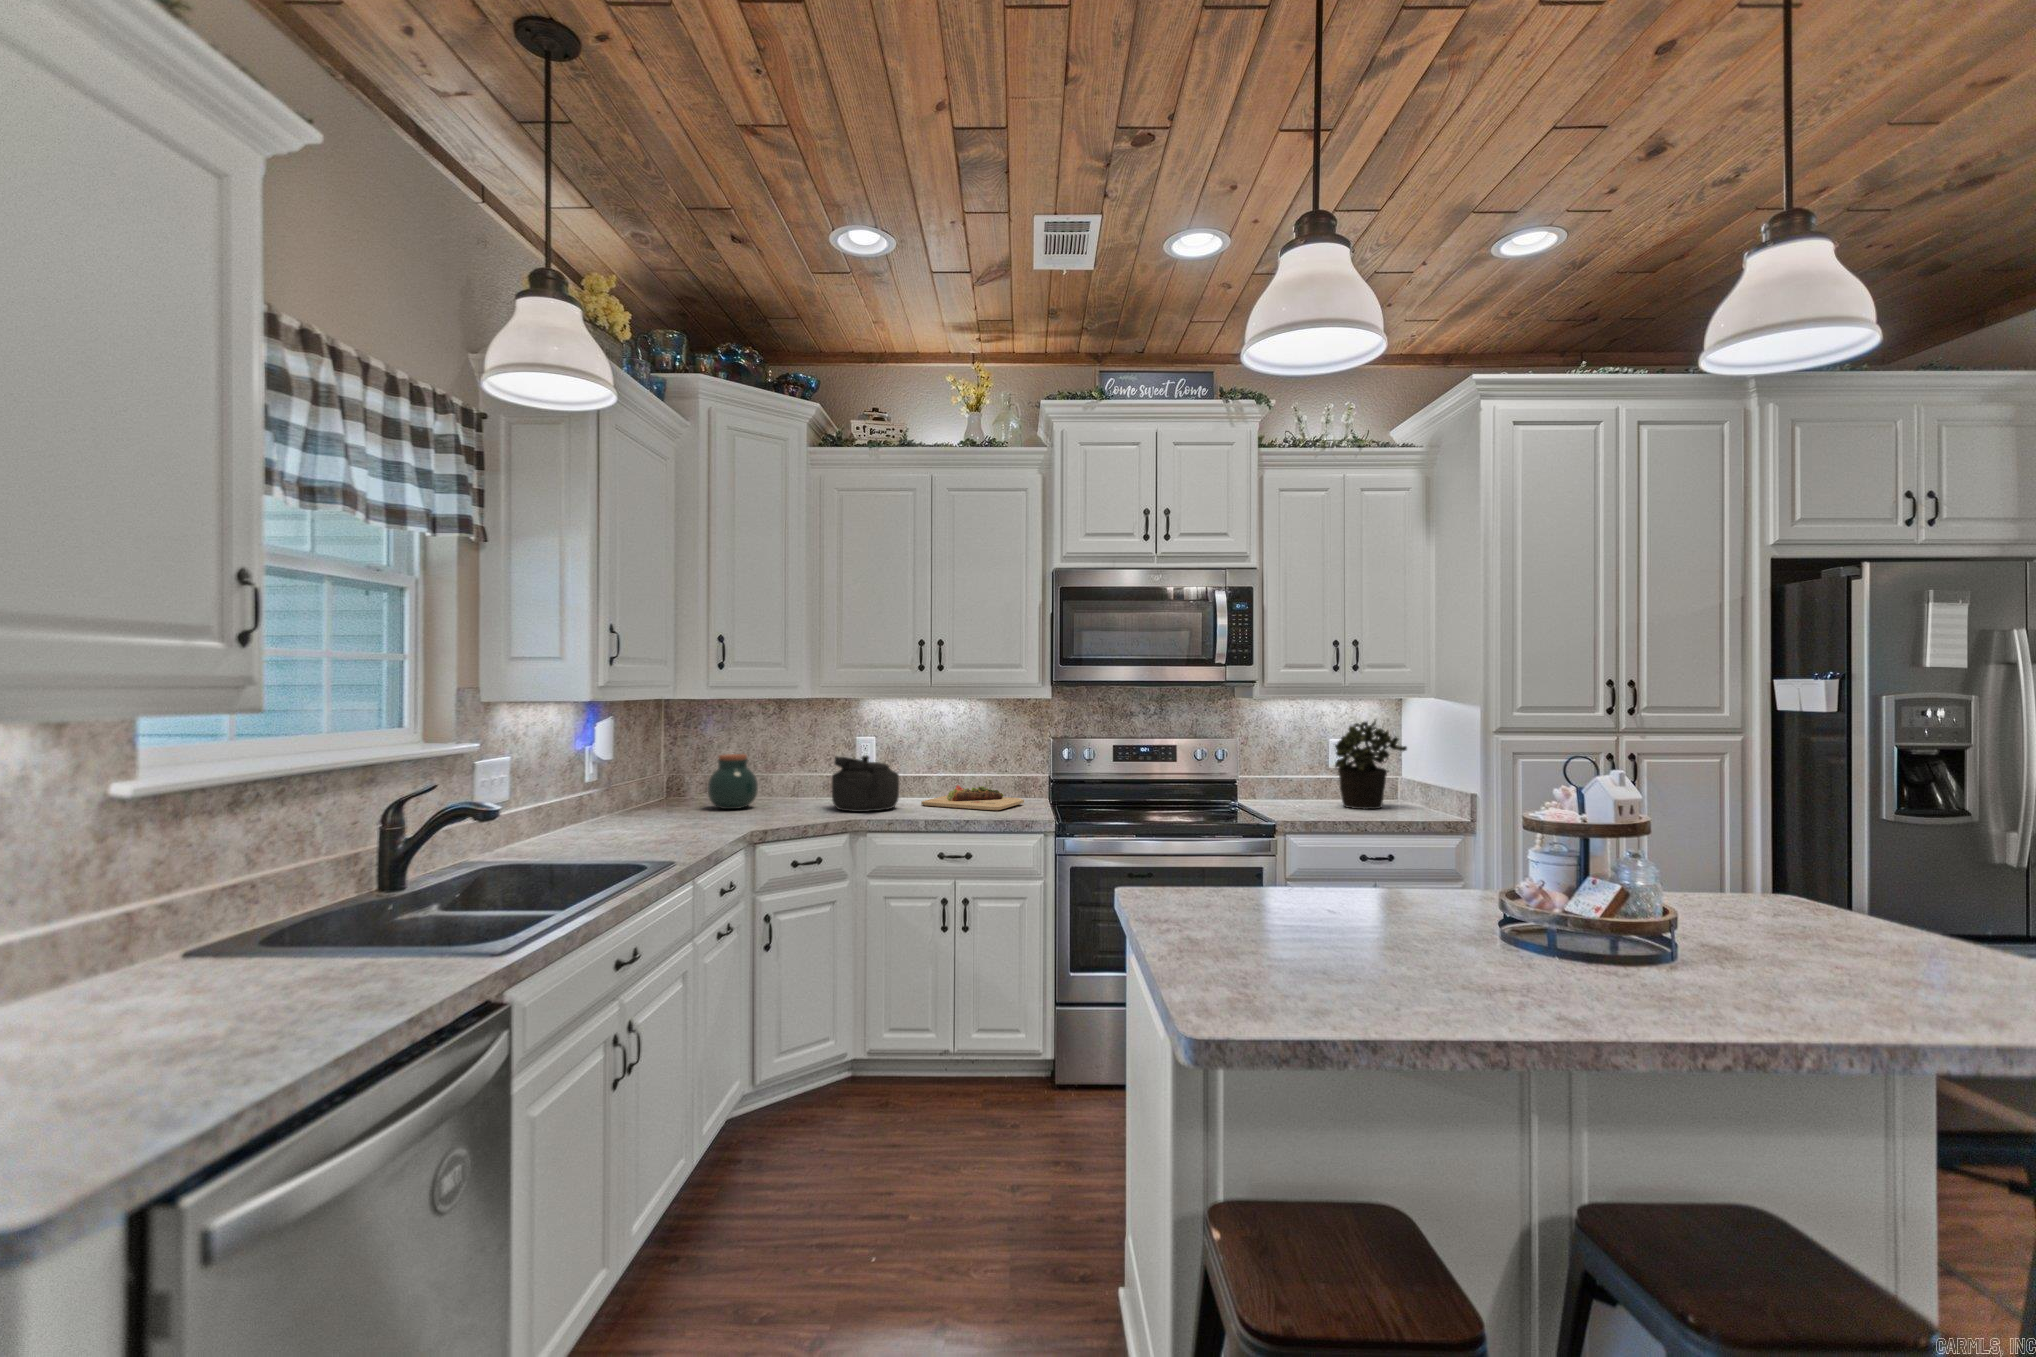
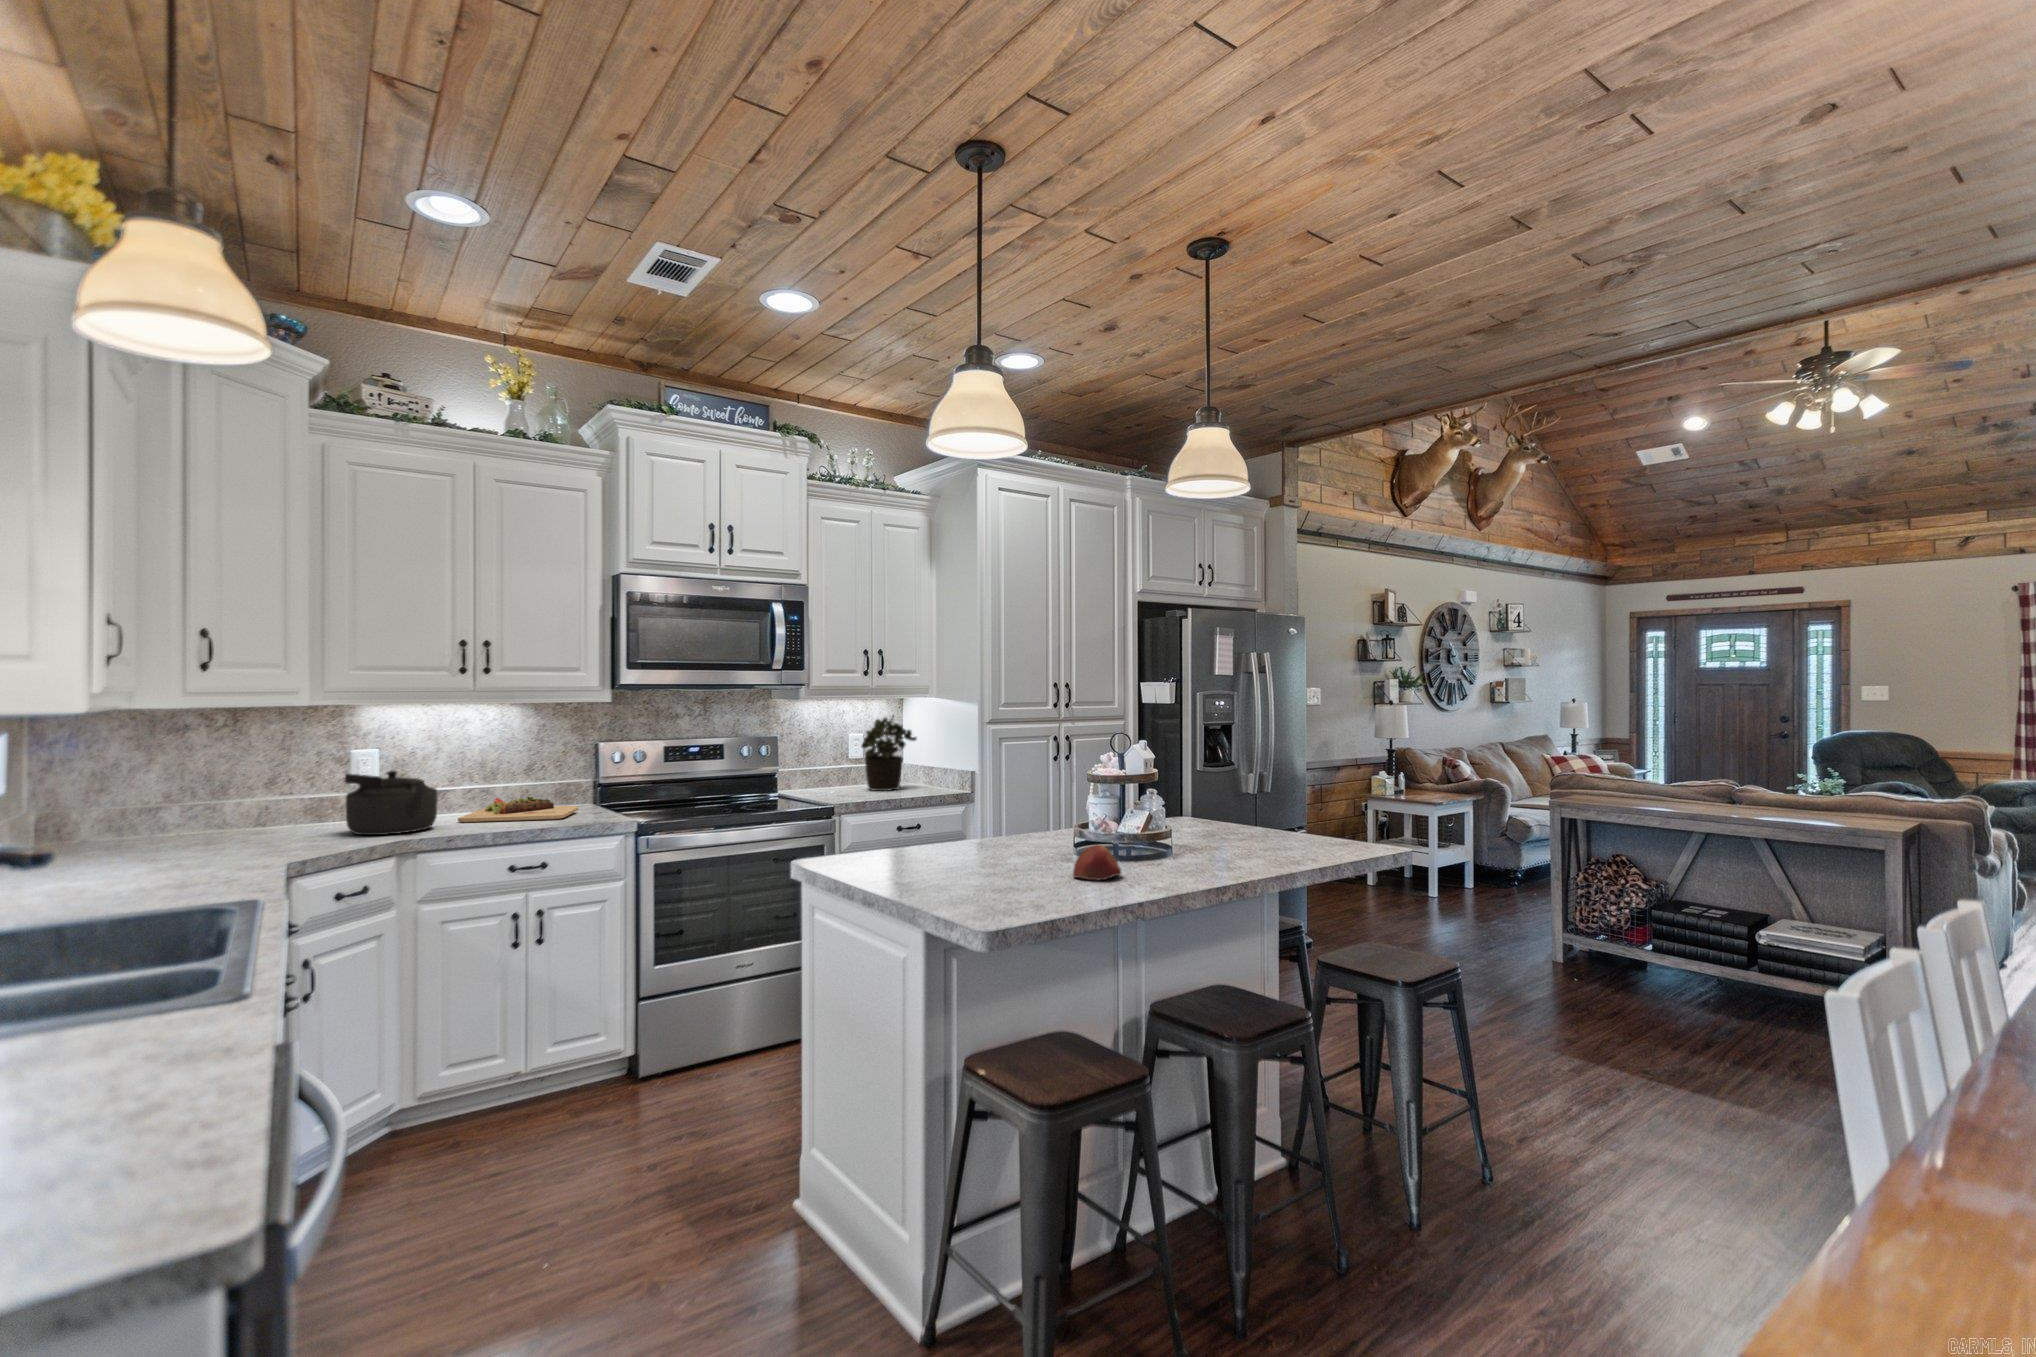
jar: present [707,754,758,809] -> none [150,778,232,849]
apple: none [1436,943,1522,1004] -> present [1073,845,1121,880]

